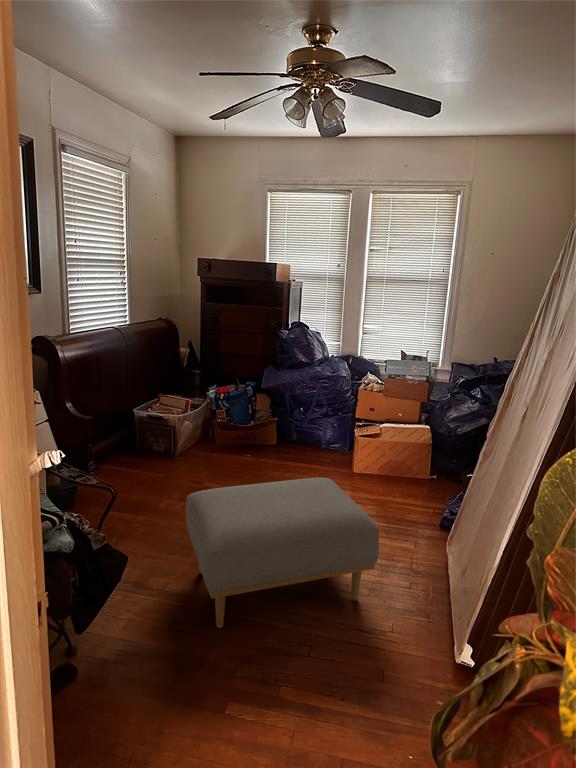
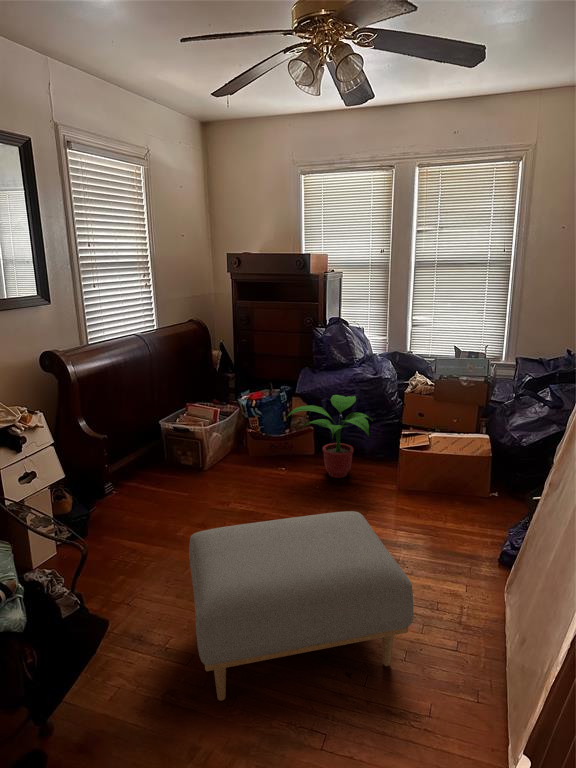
potted plant: none [254,390,331,464] -> present [287,395,373,478]

